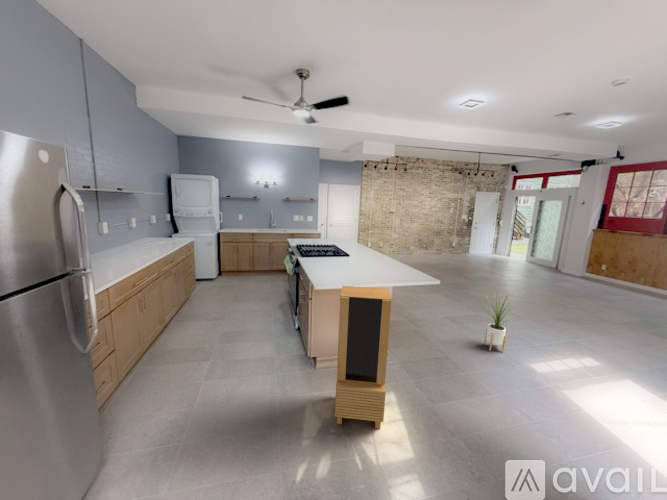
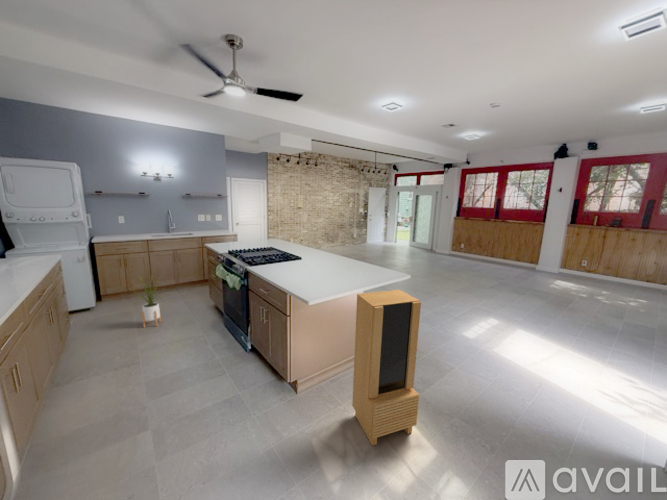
house plant: present [484,293,510,352] -> present [140,278,161,327]

